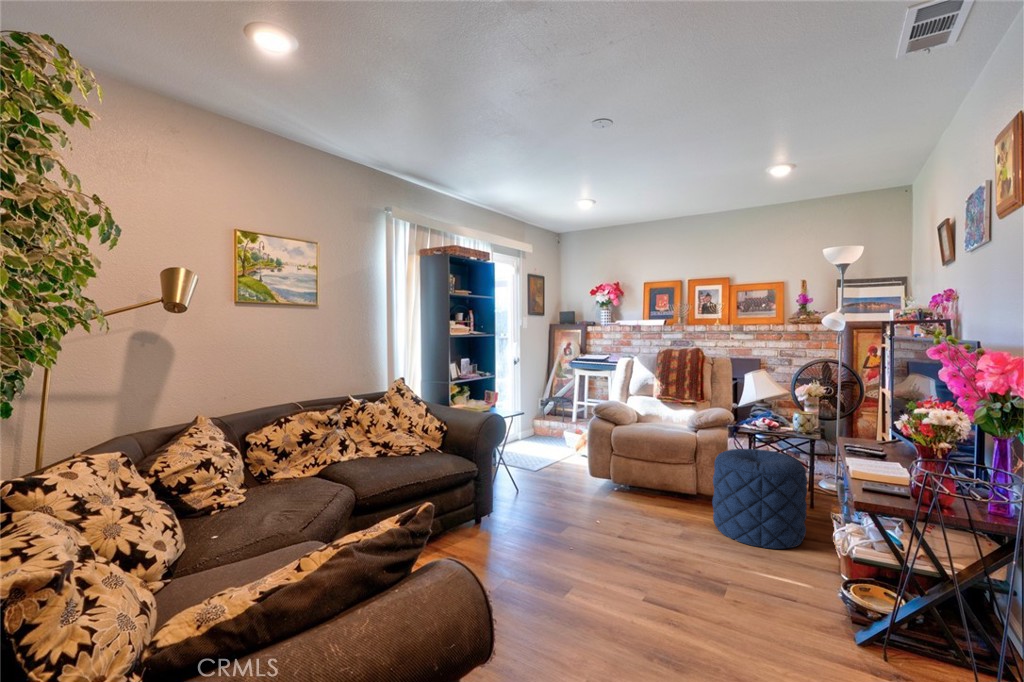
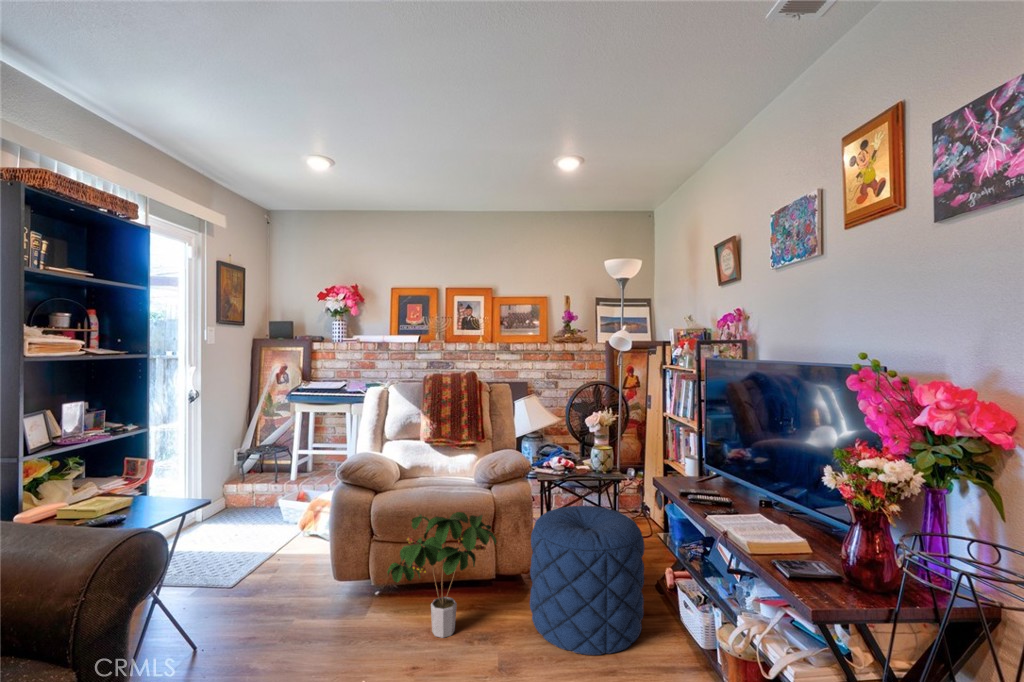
potted plant: none [616,437,688,515] -> present [387,512,497,638]

